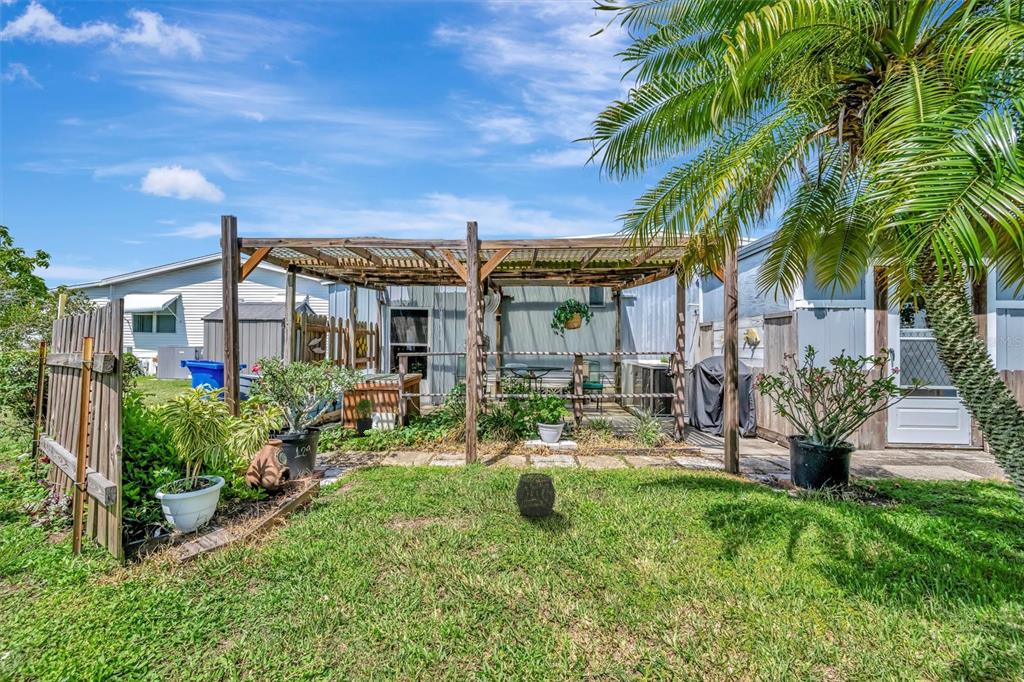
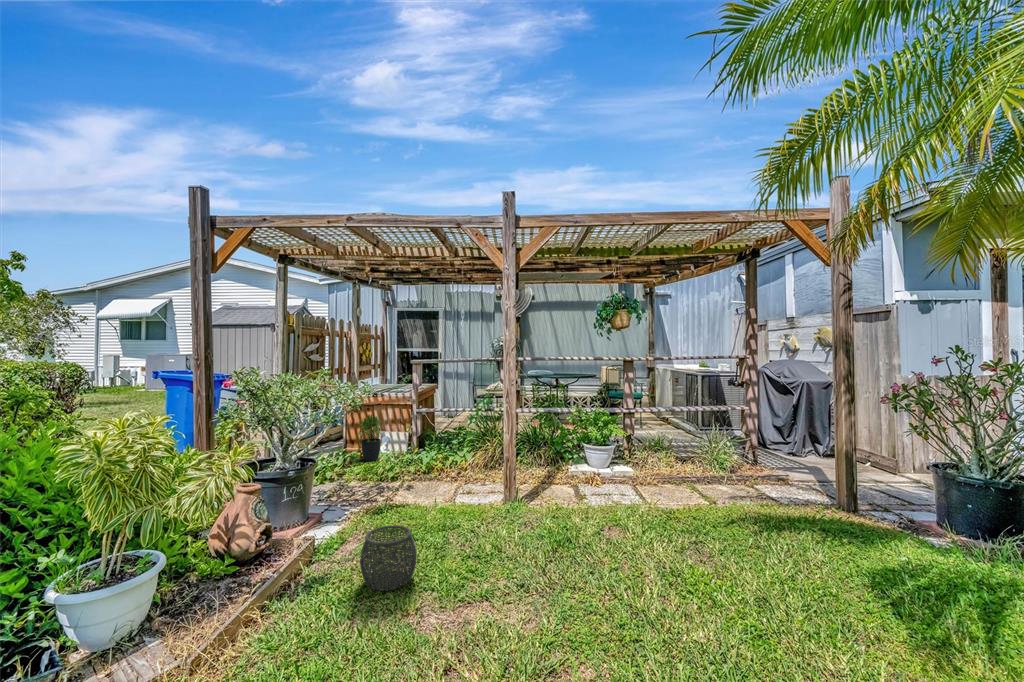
woven basket: present [516,473,555,516] -> present [360,525,417,591]

